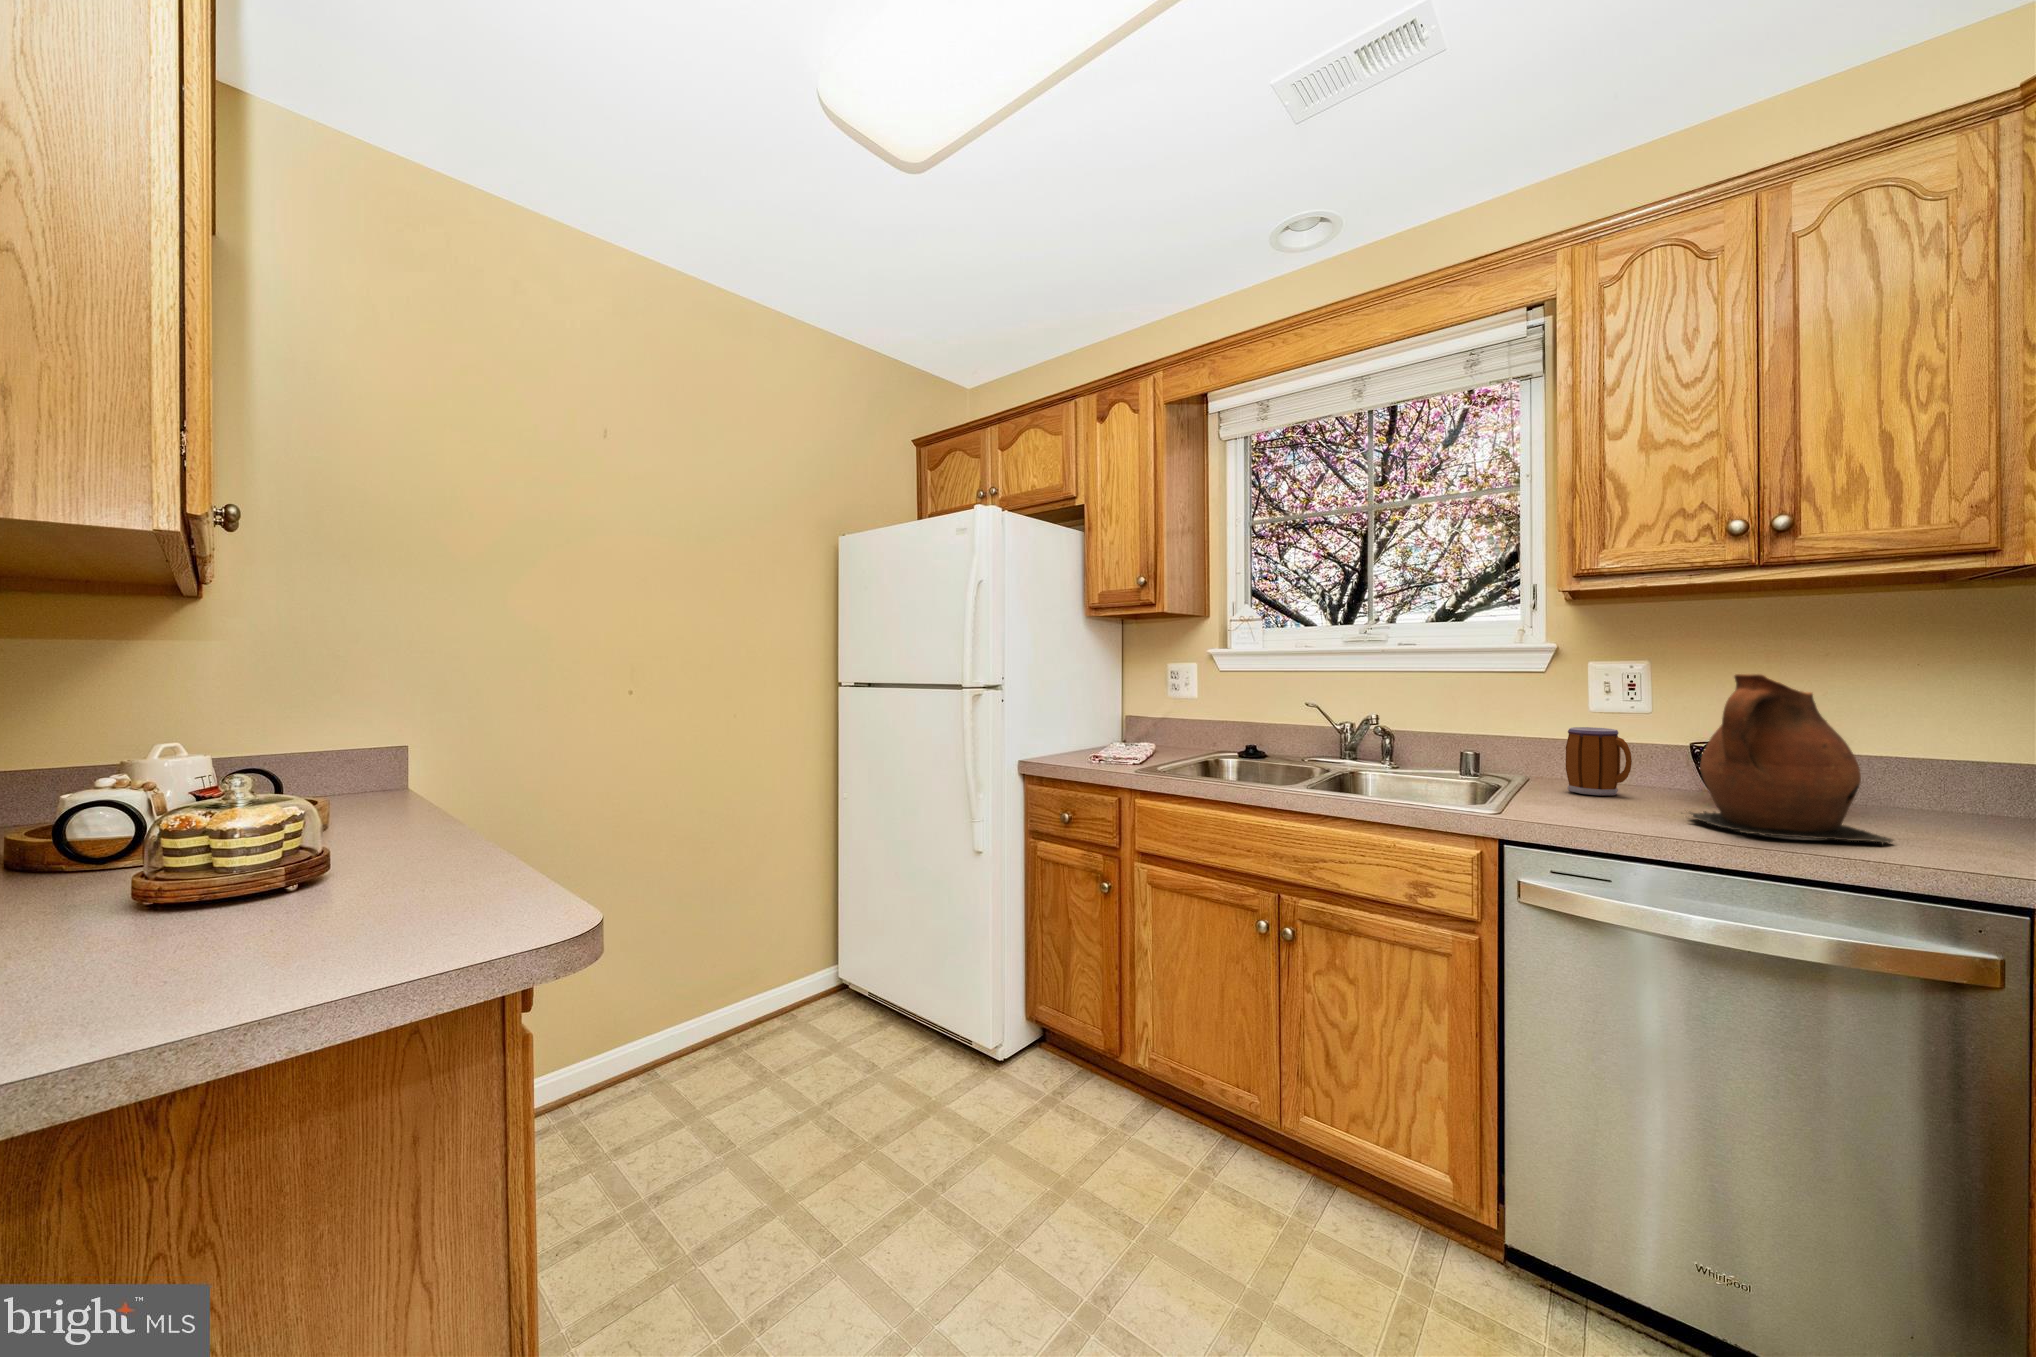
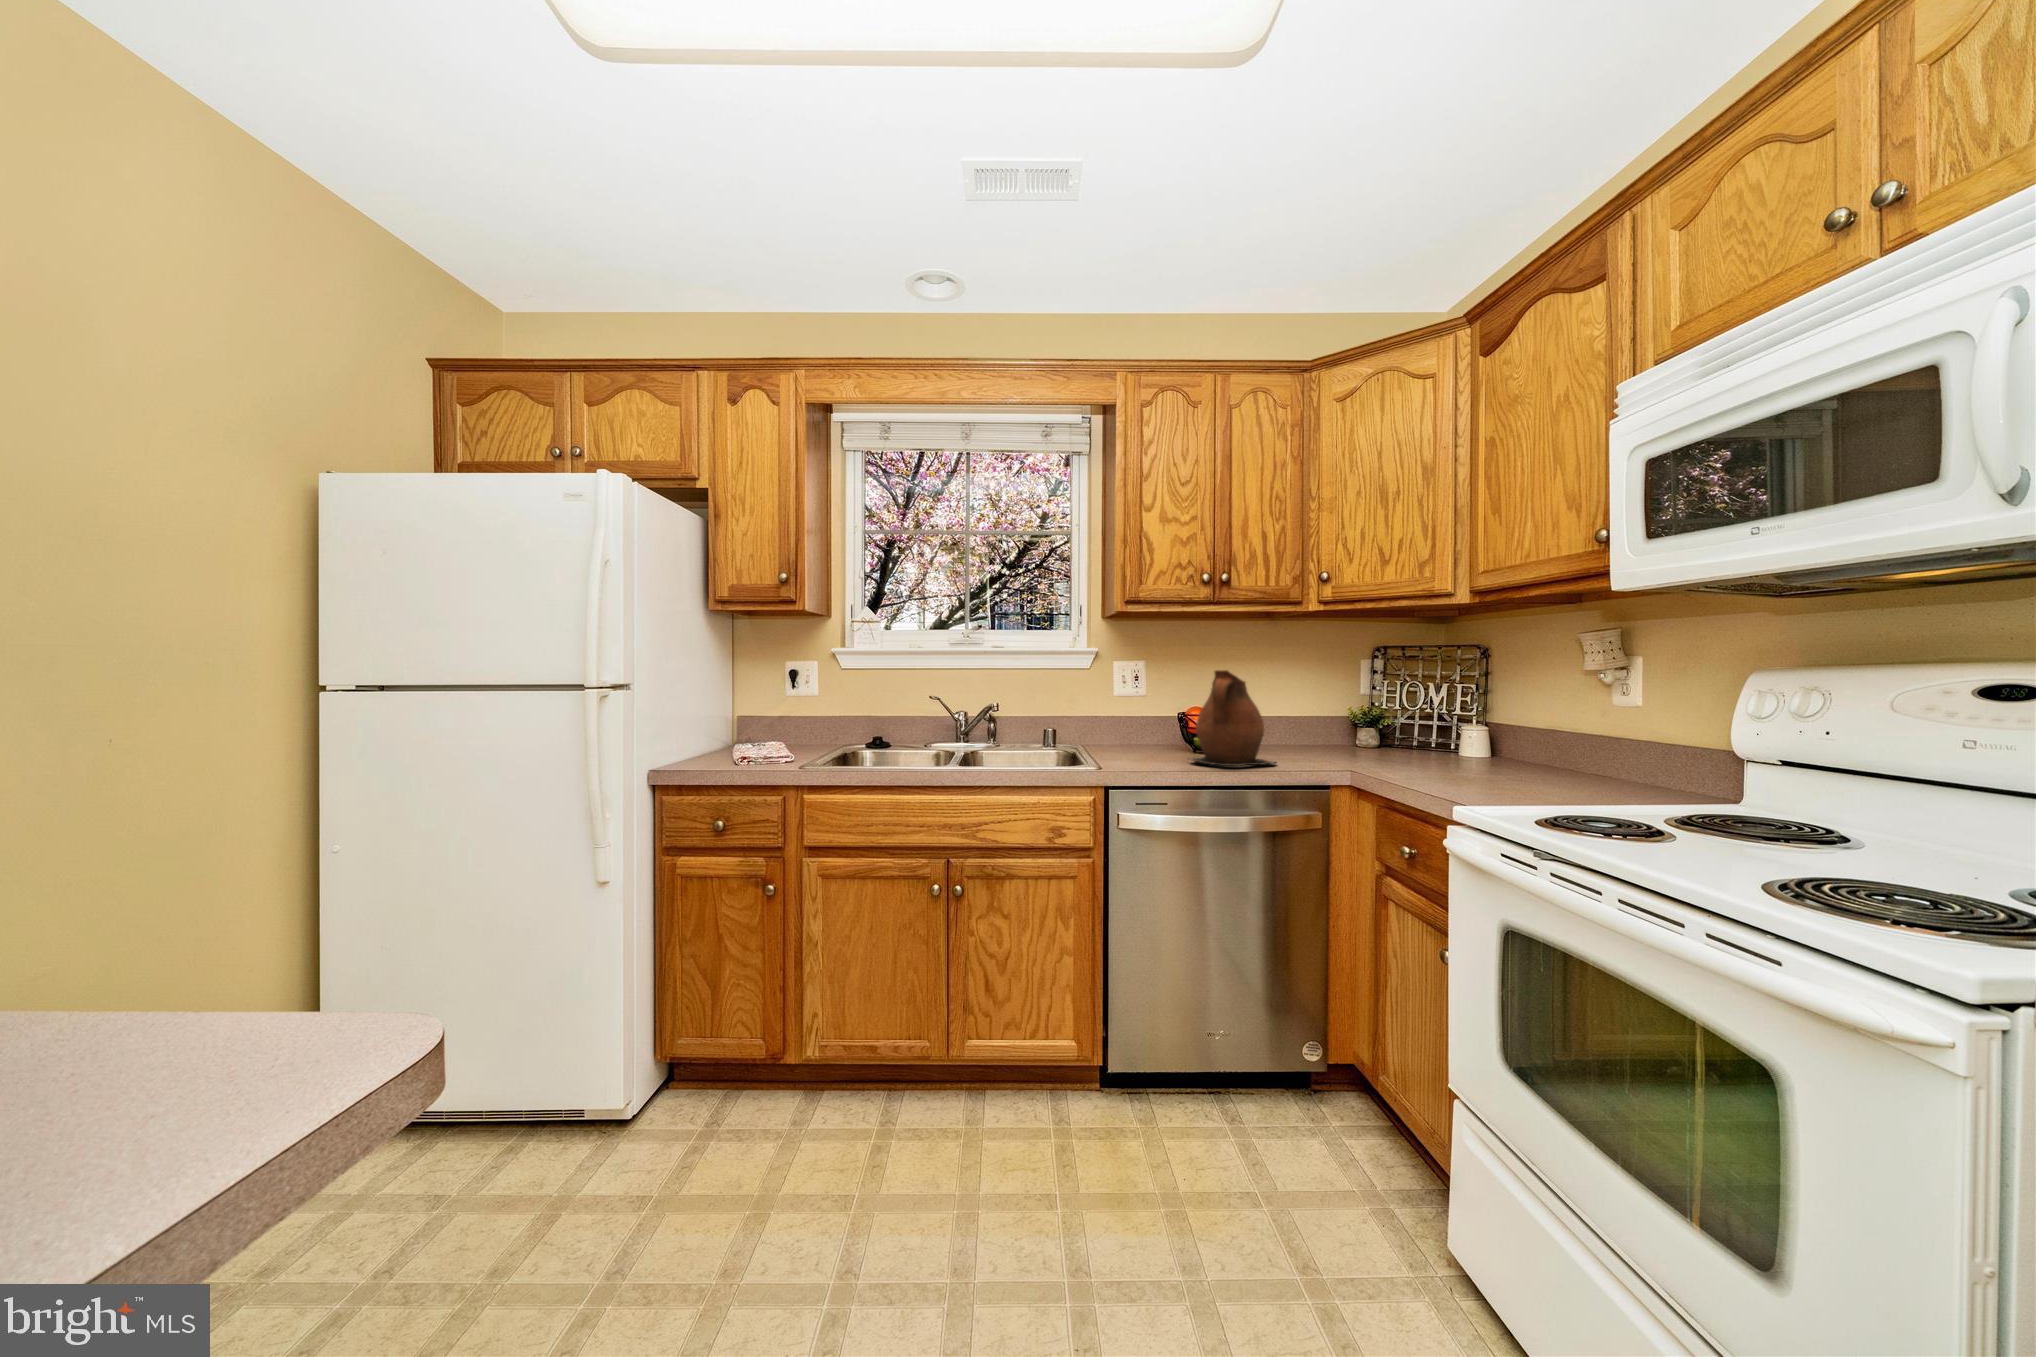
mug: present [1566,727,1632,796] -> none [1111,709,1148,755]

